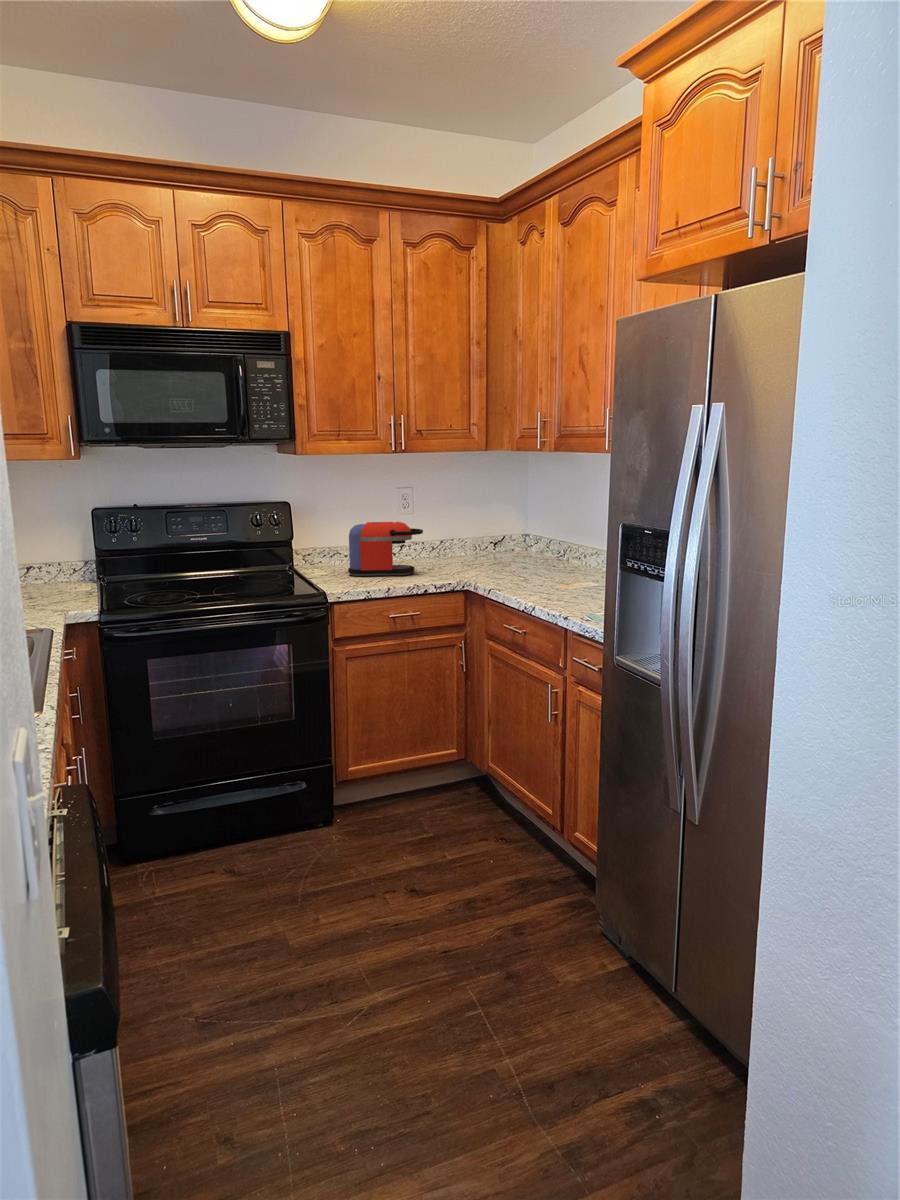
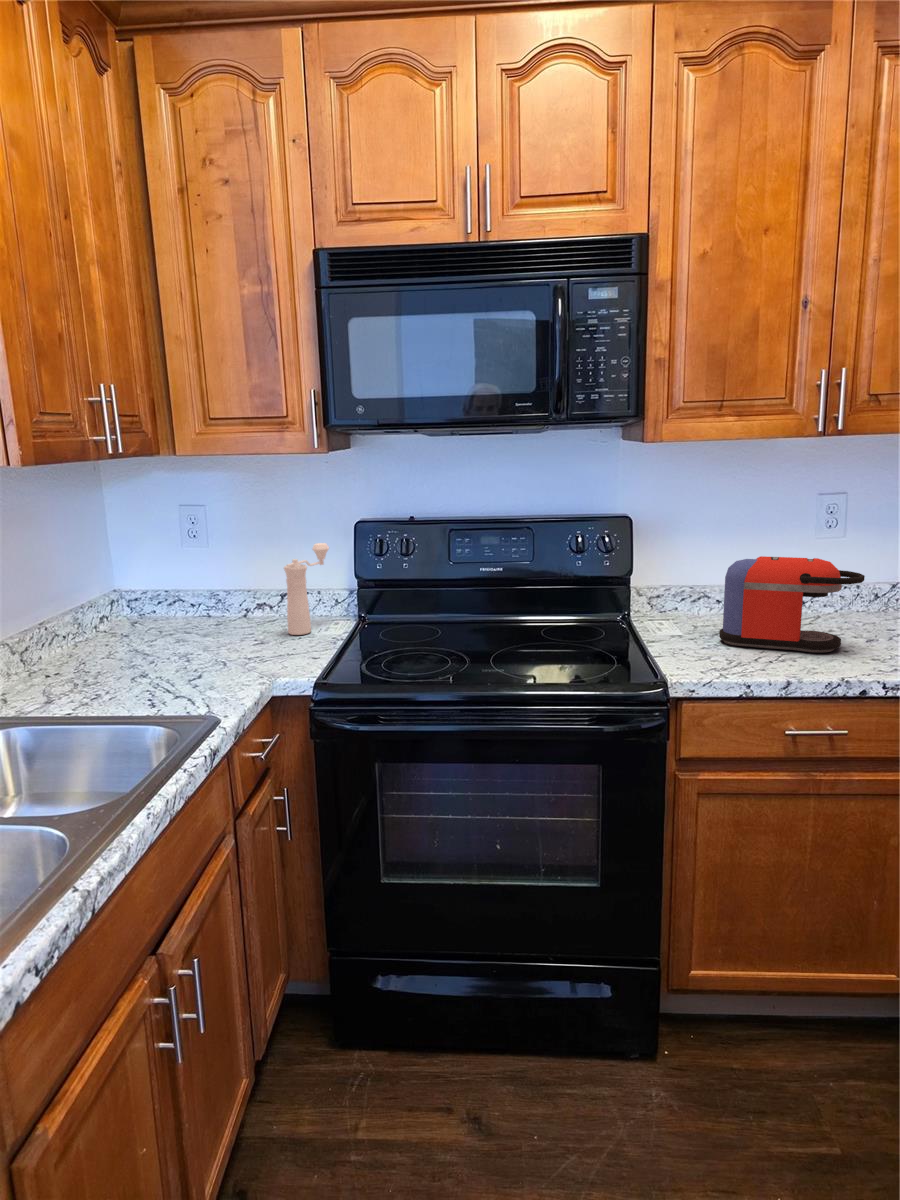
pepper mill: none [41,527,70,594] -> present [284,543,329,635]

